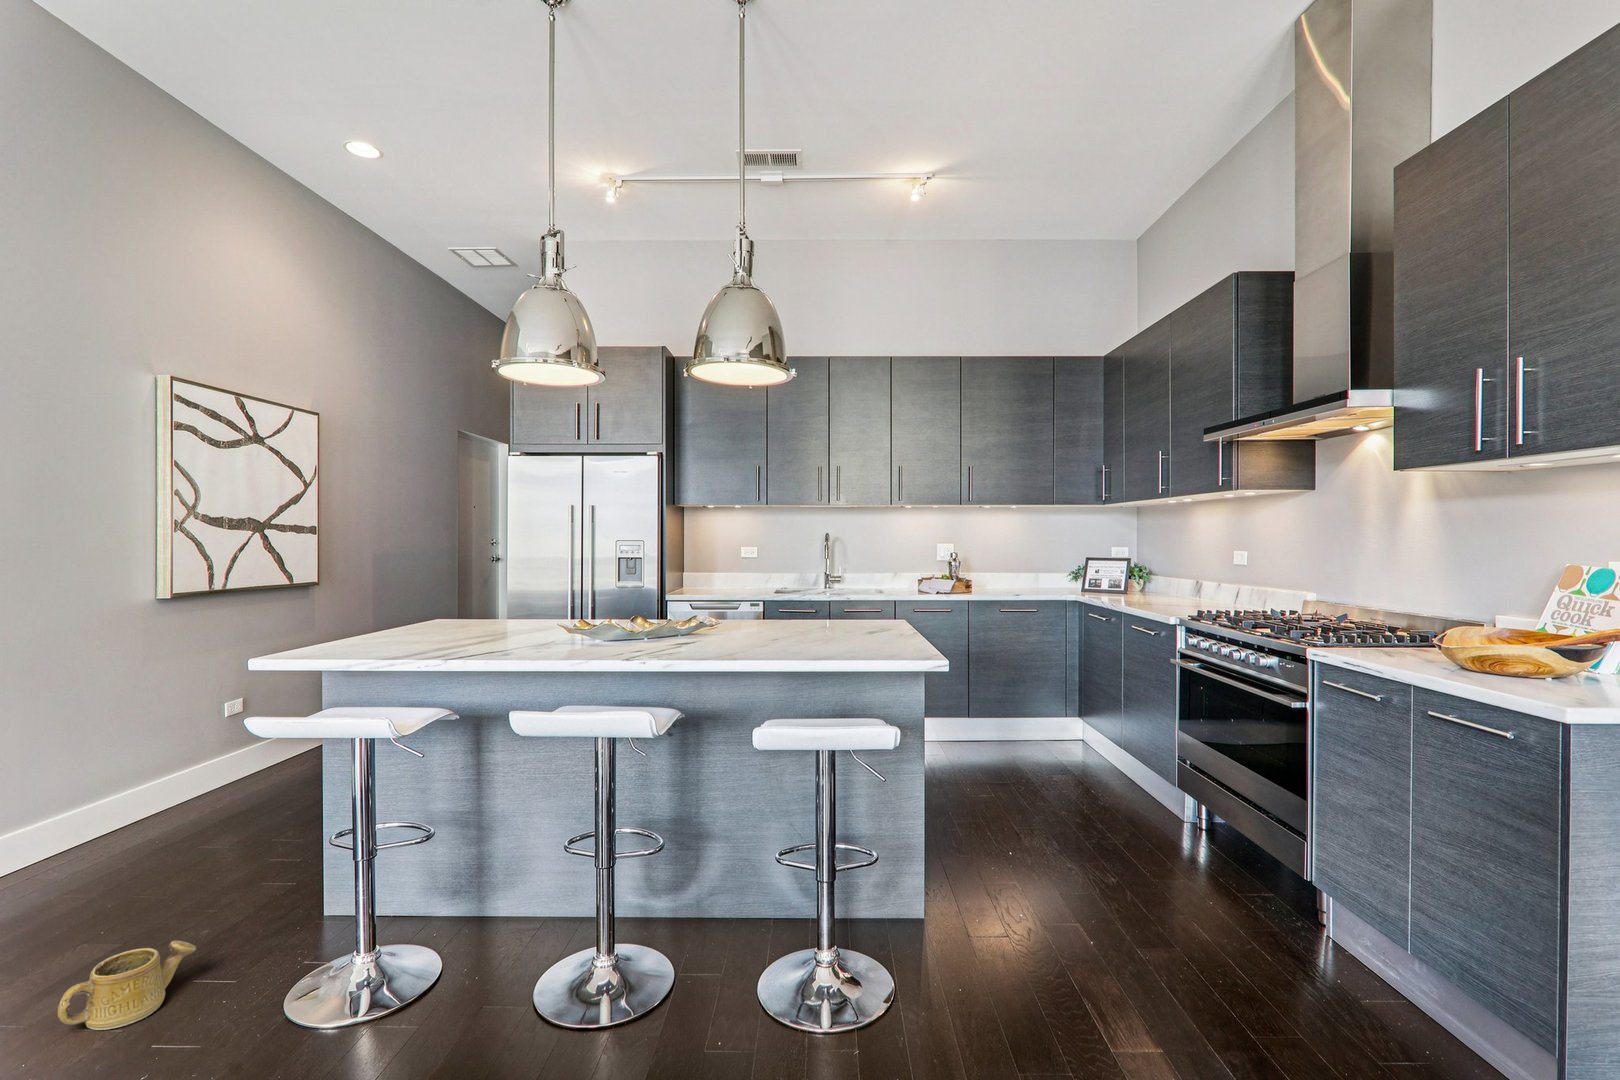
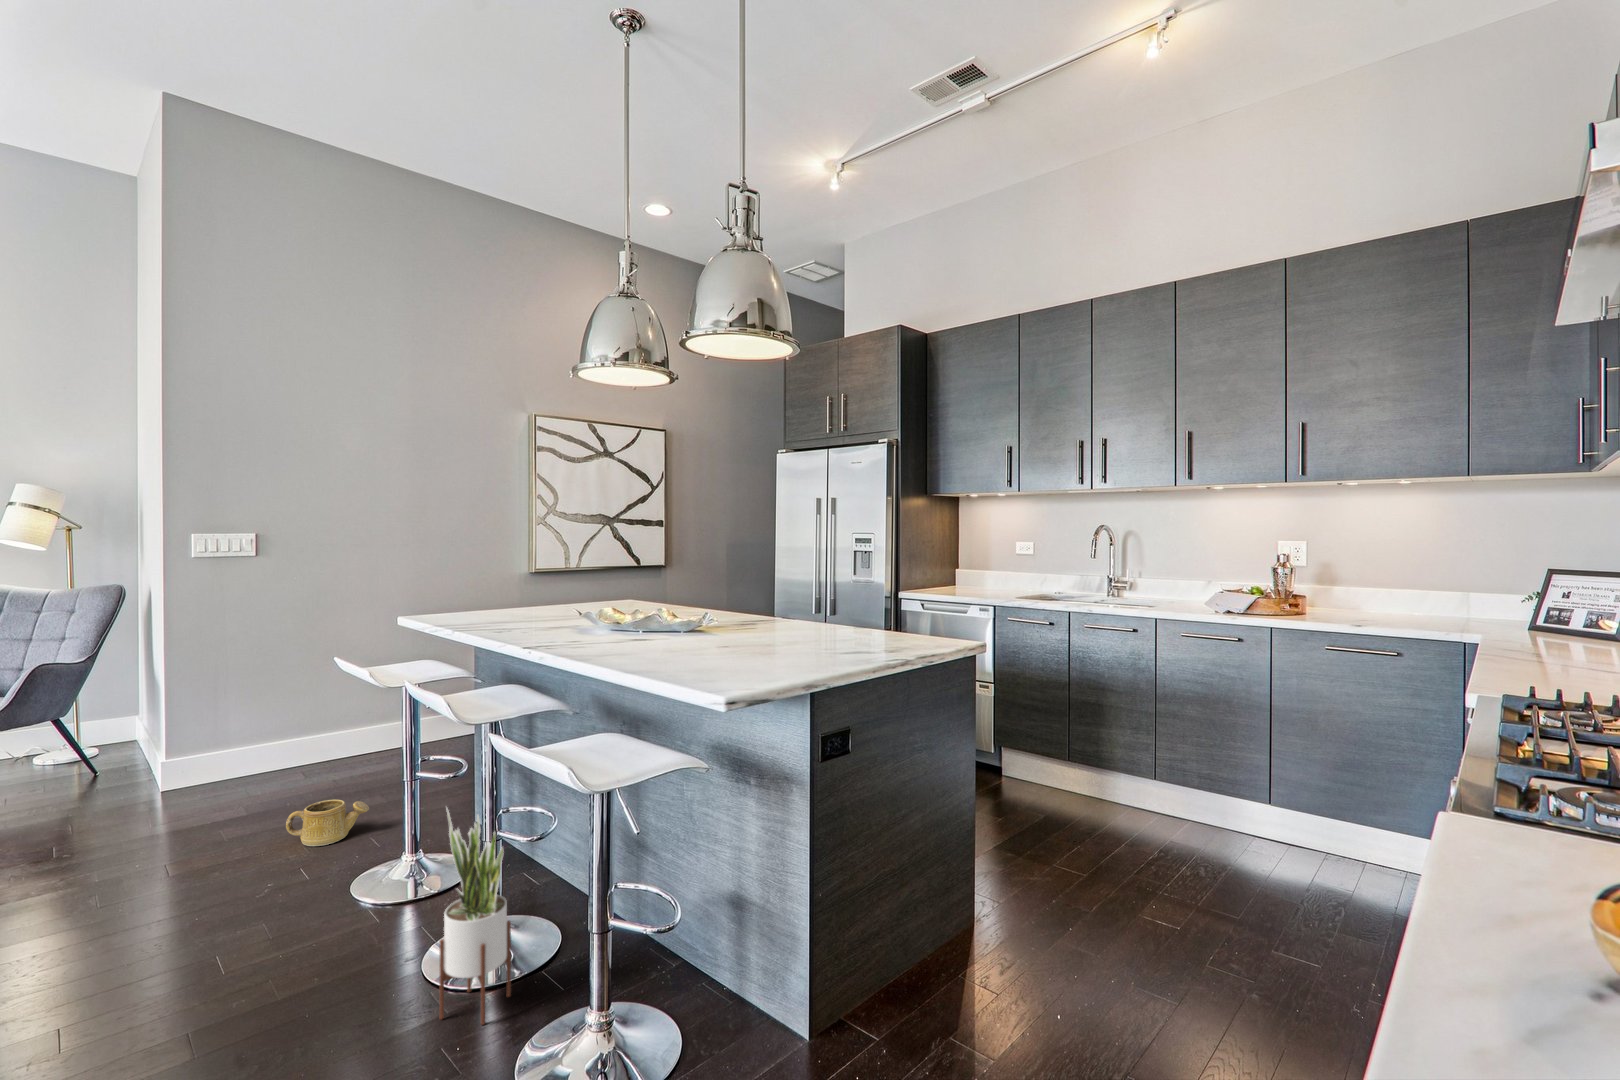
potted plant: none [642,827,730,1047] -> present [439,808,511,1025]

